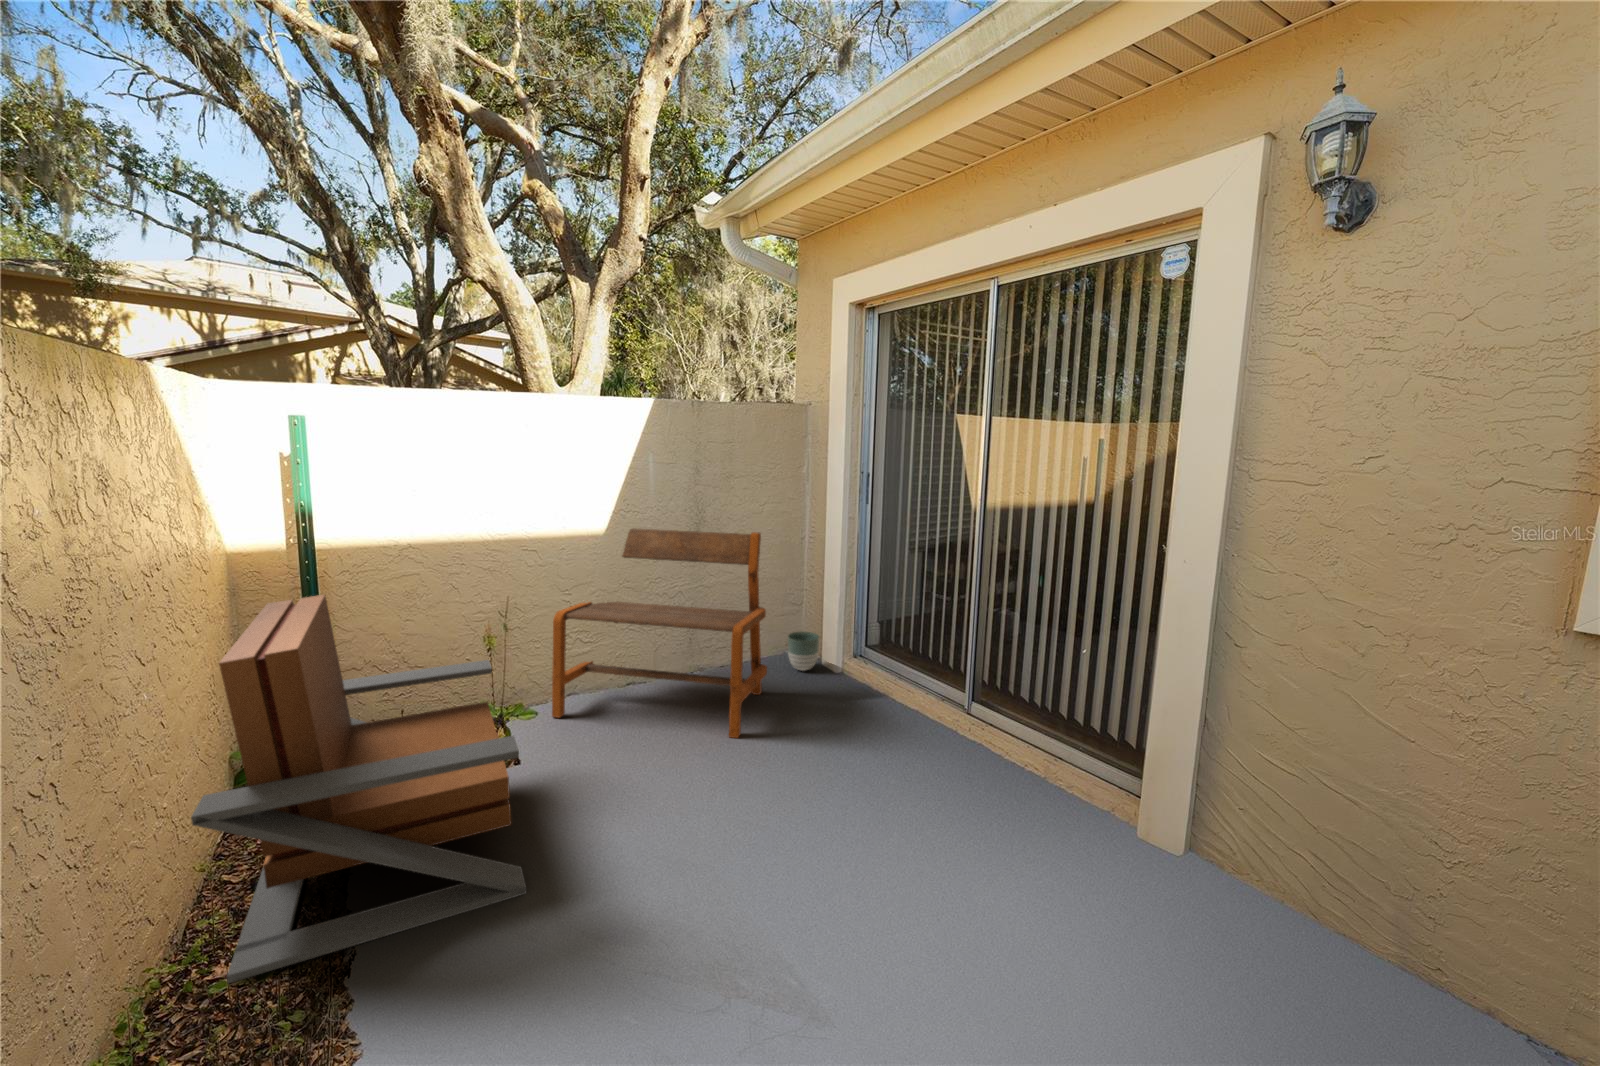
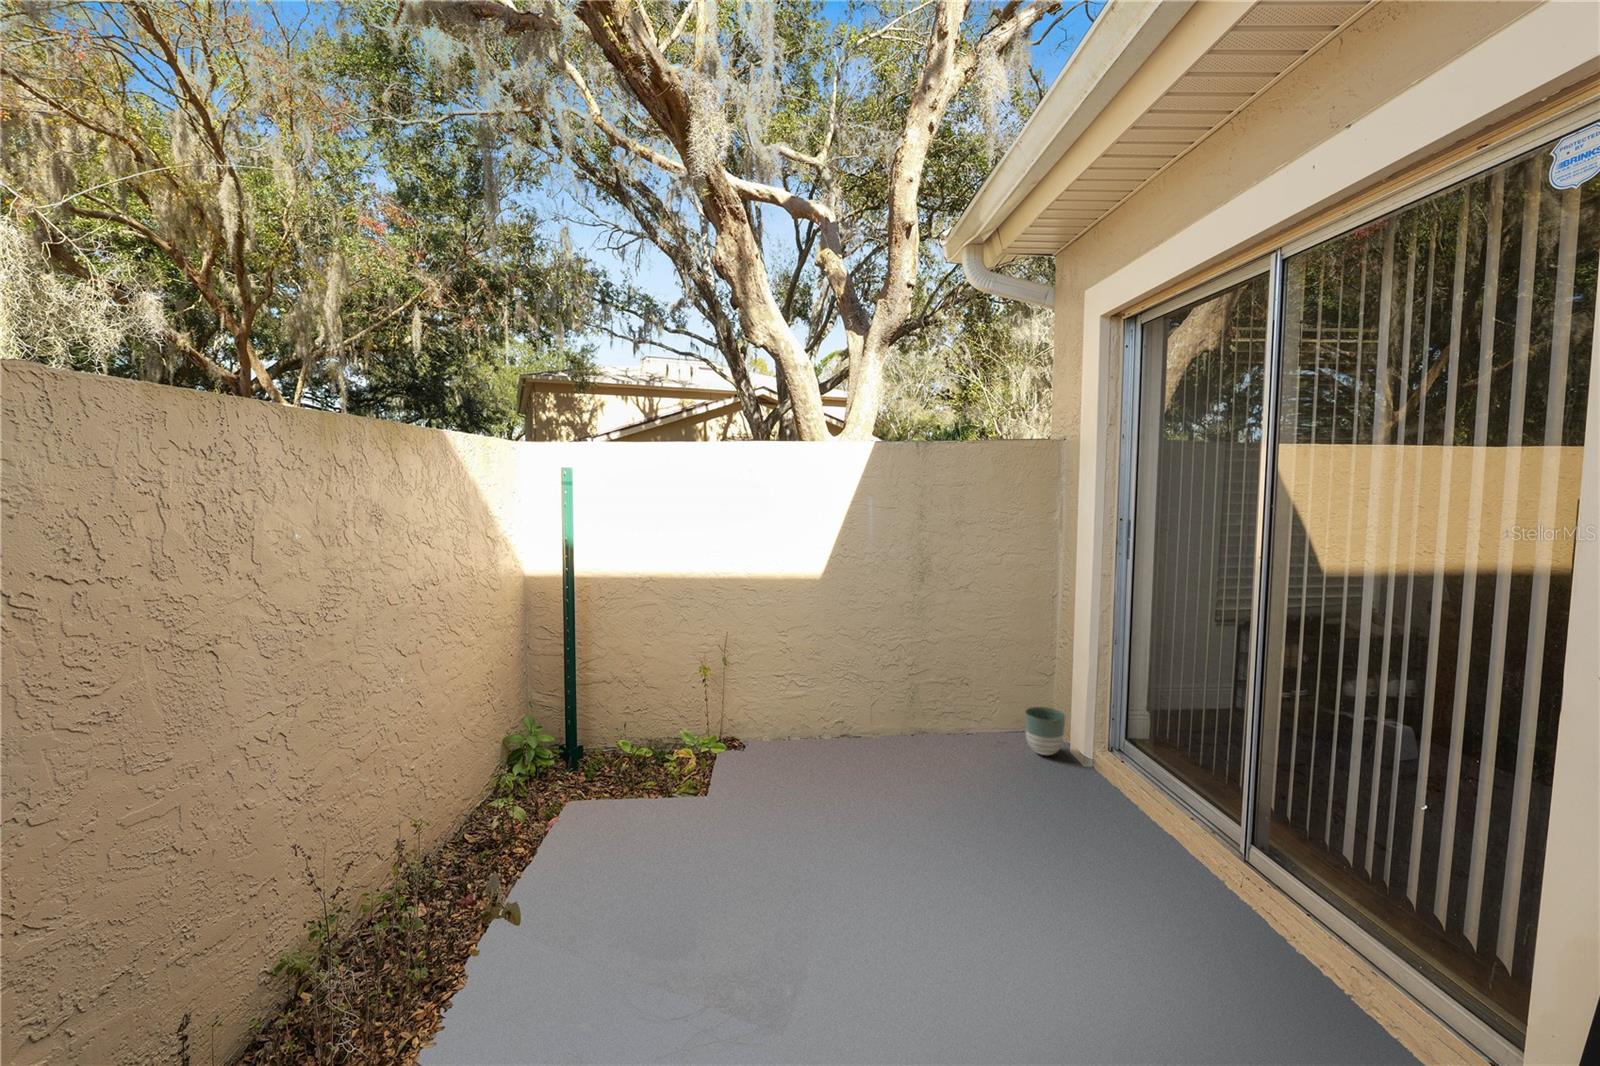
bench: present [552,528,767,738] -> none [759,570,982,819]
lounge chair: present [191,595,526,983] -> none [386,614,686,926]

